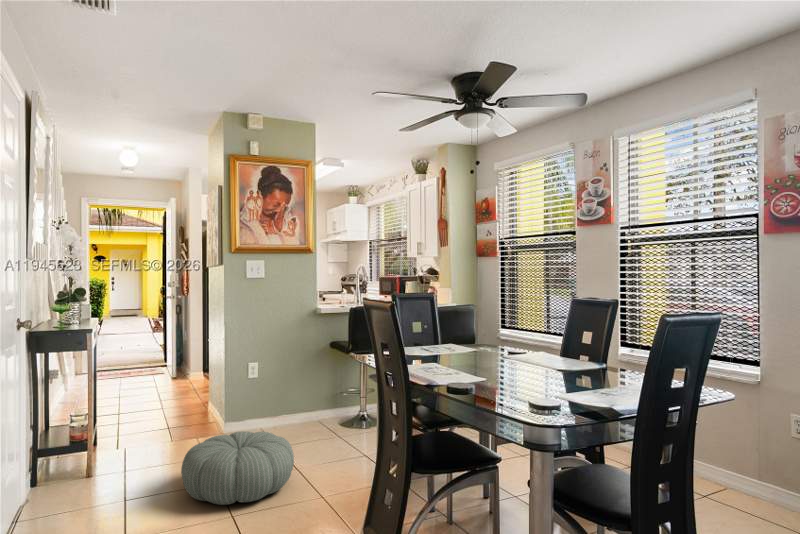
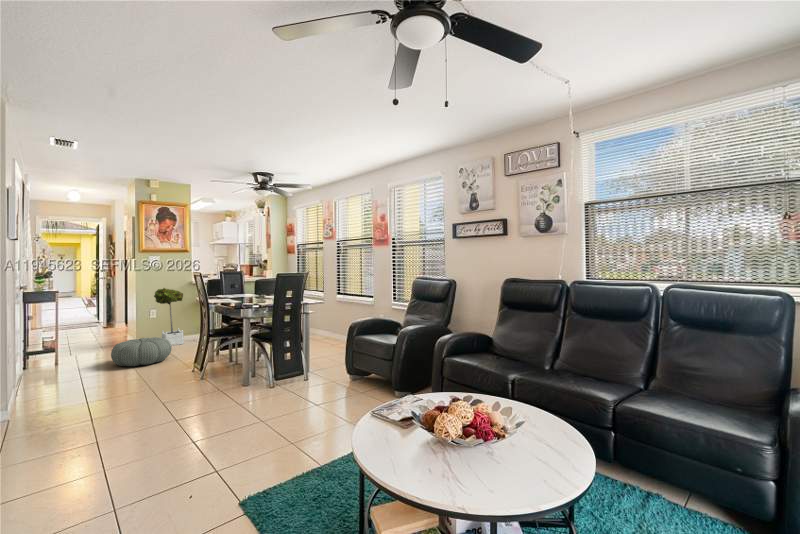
potted tree: none [254,321,304,438] -> present [154,288,184,346]

